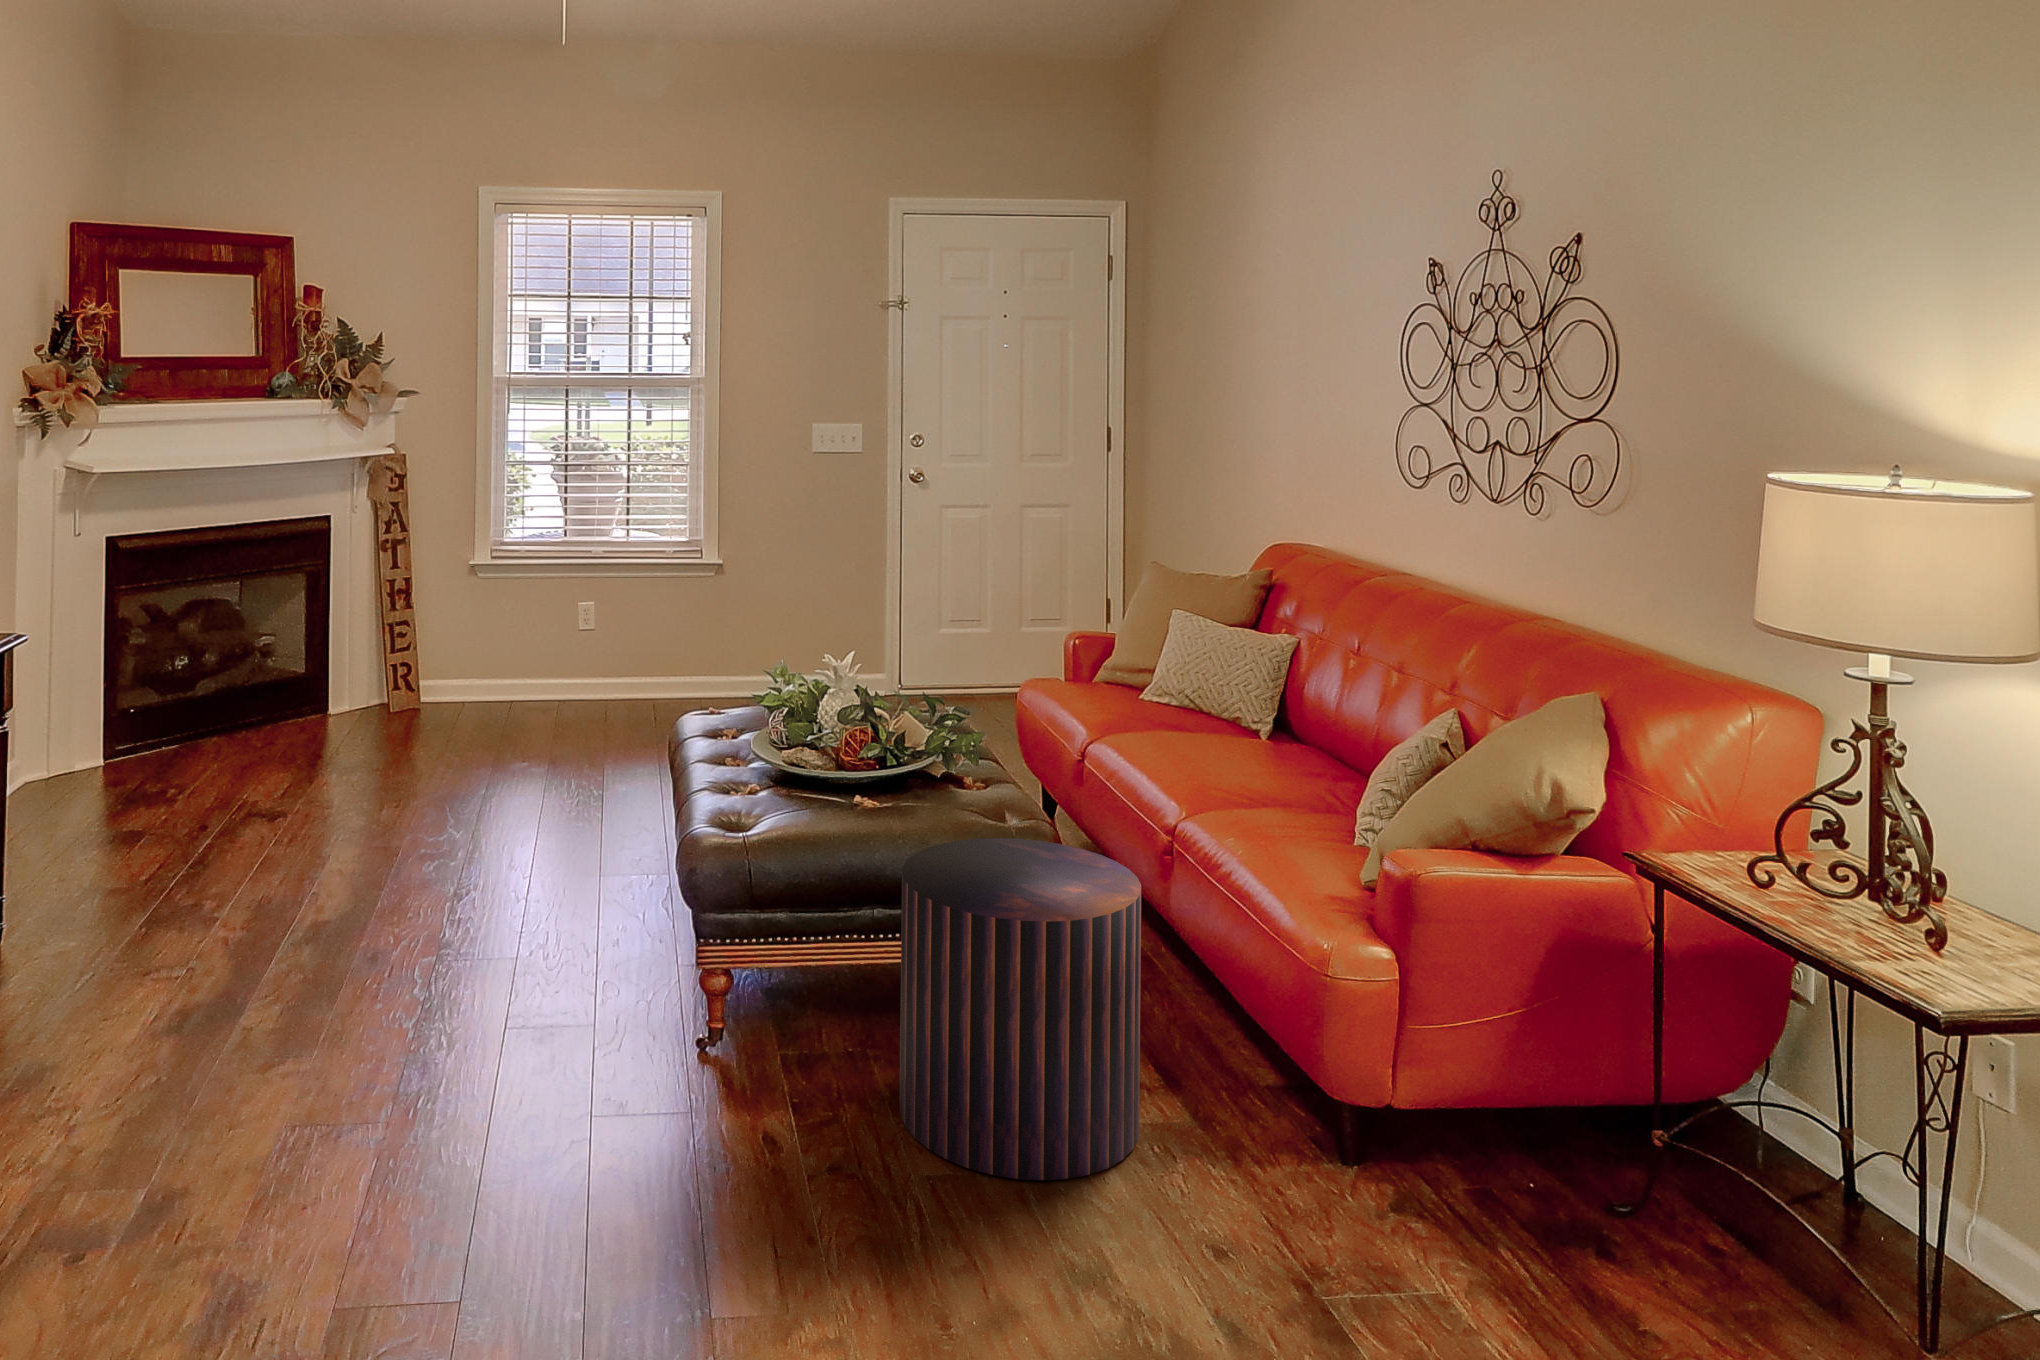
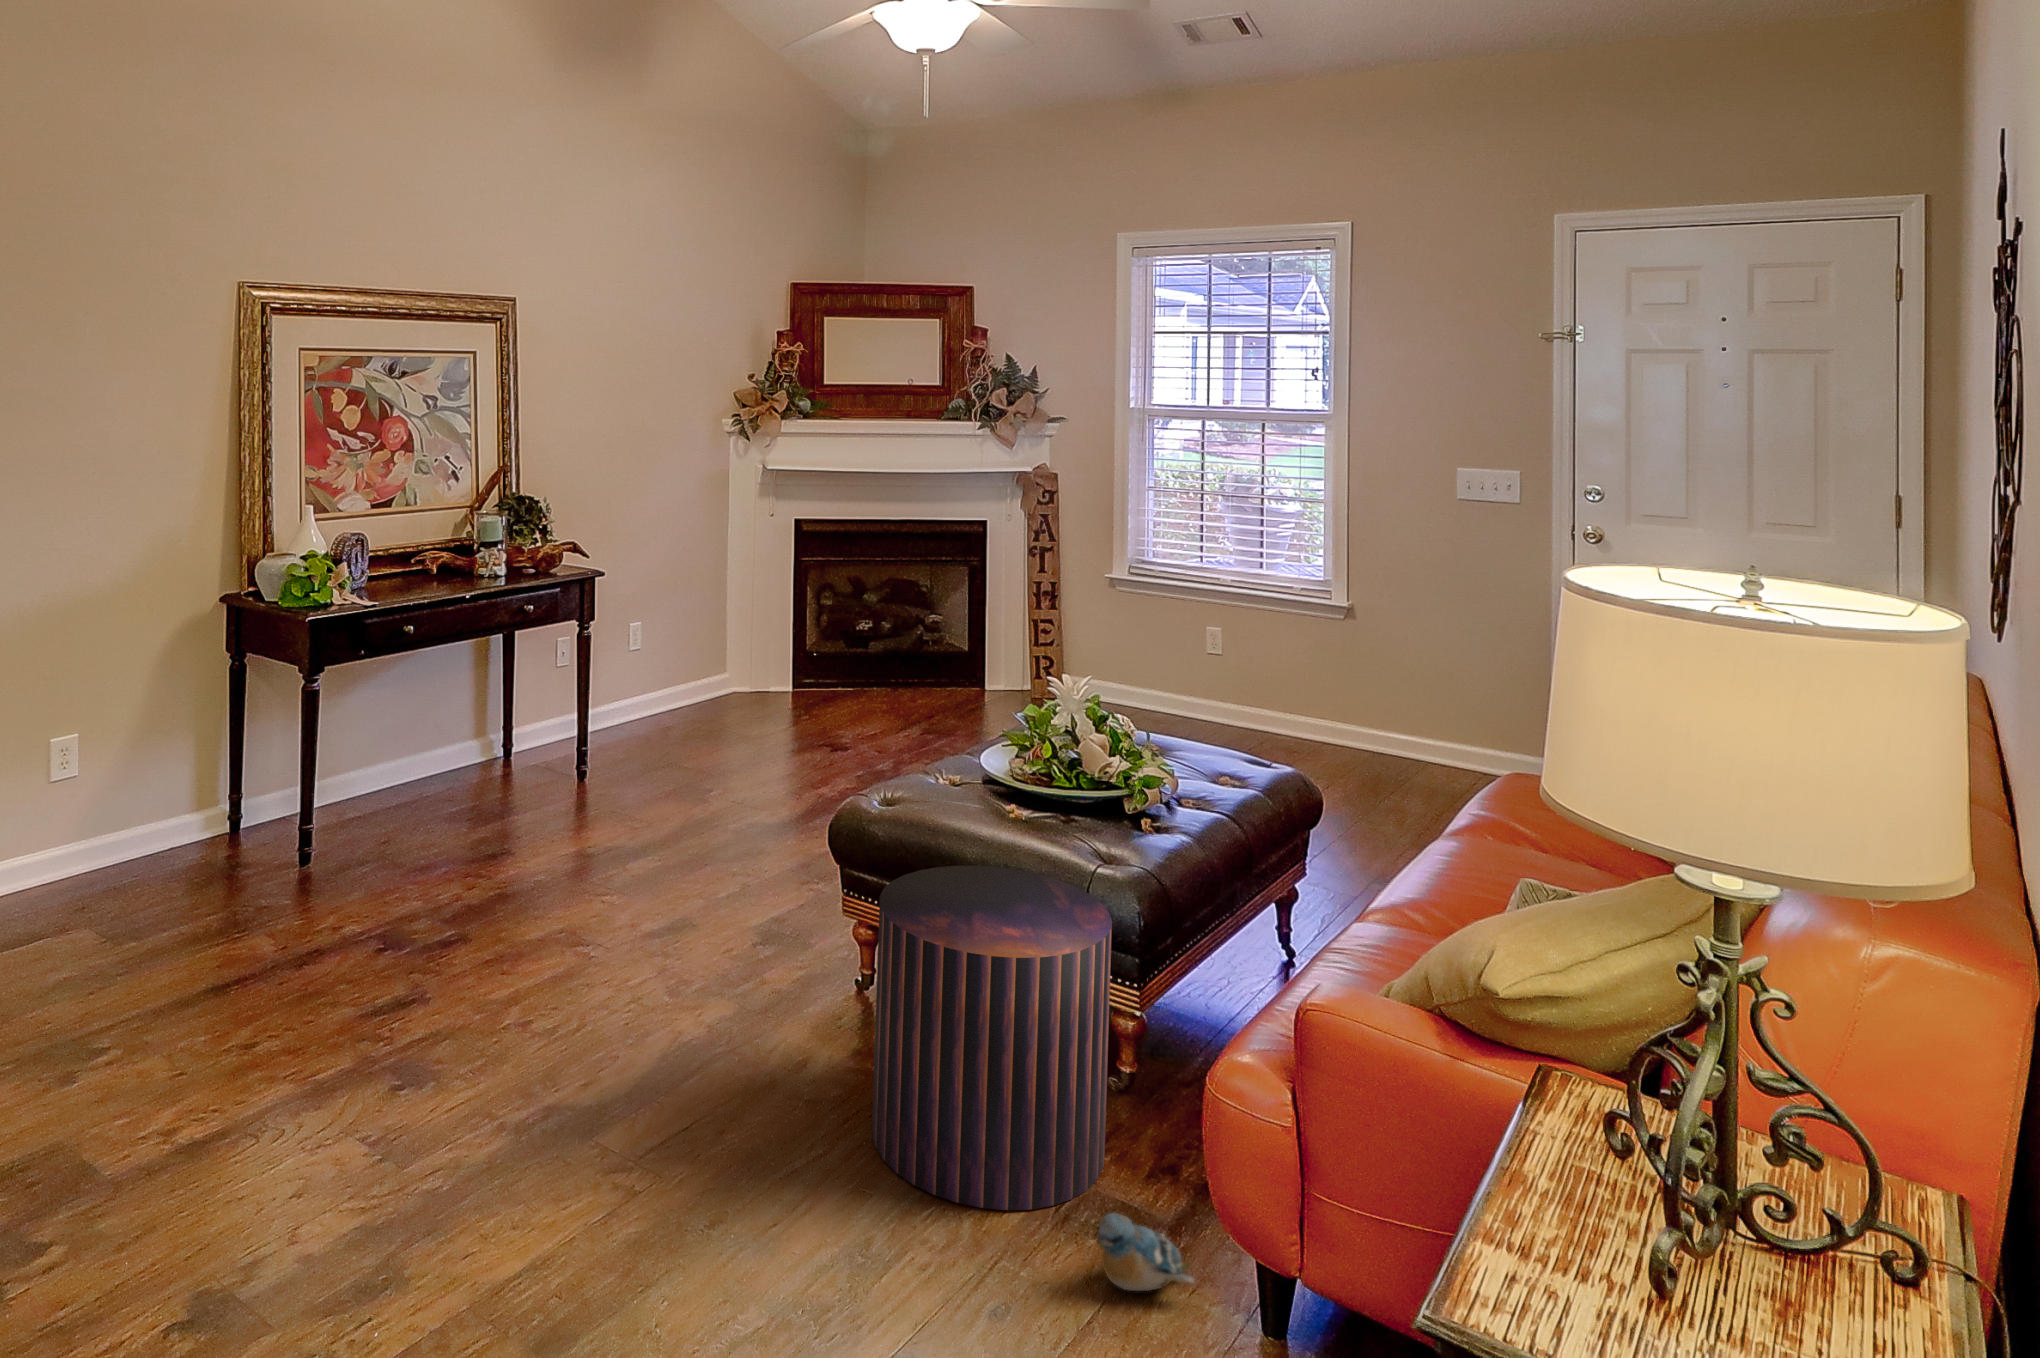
plush toy: none [1241,1103,1309,1169] -> present [1096,1213,1195,1291]

